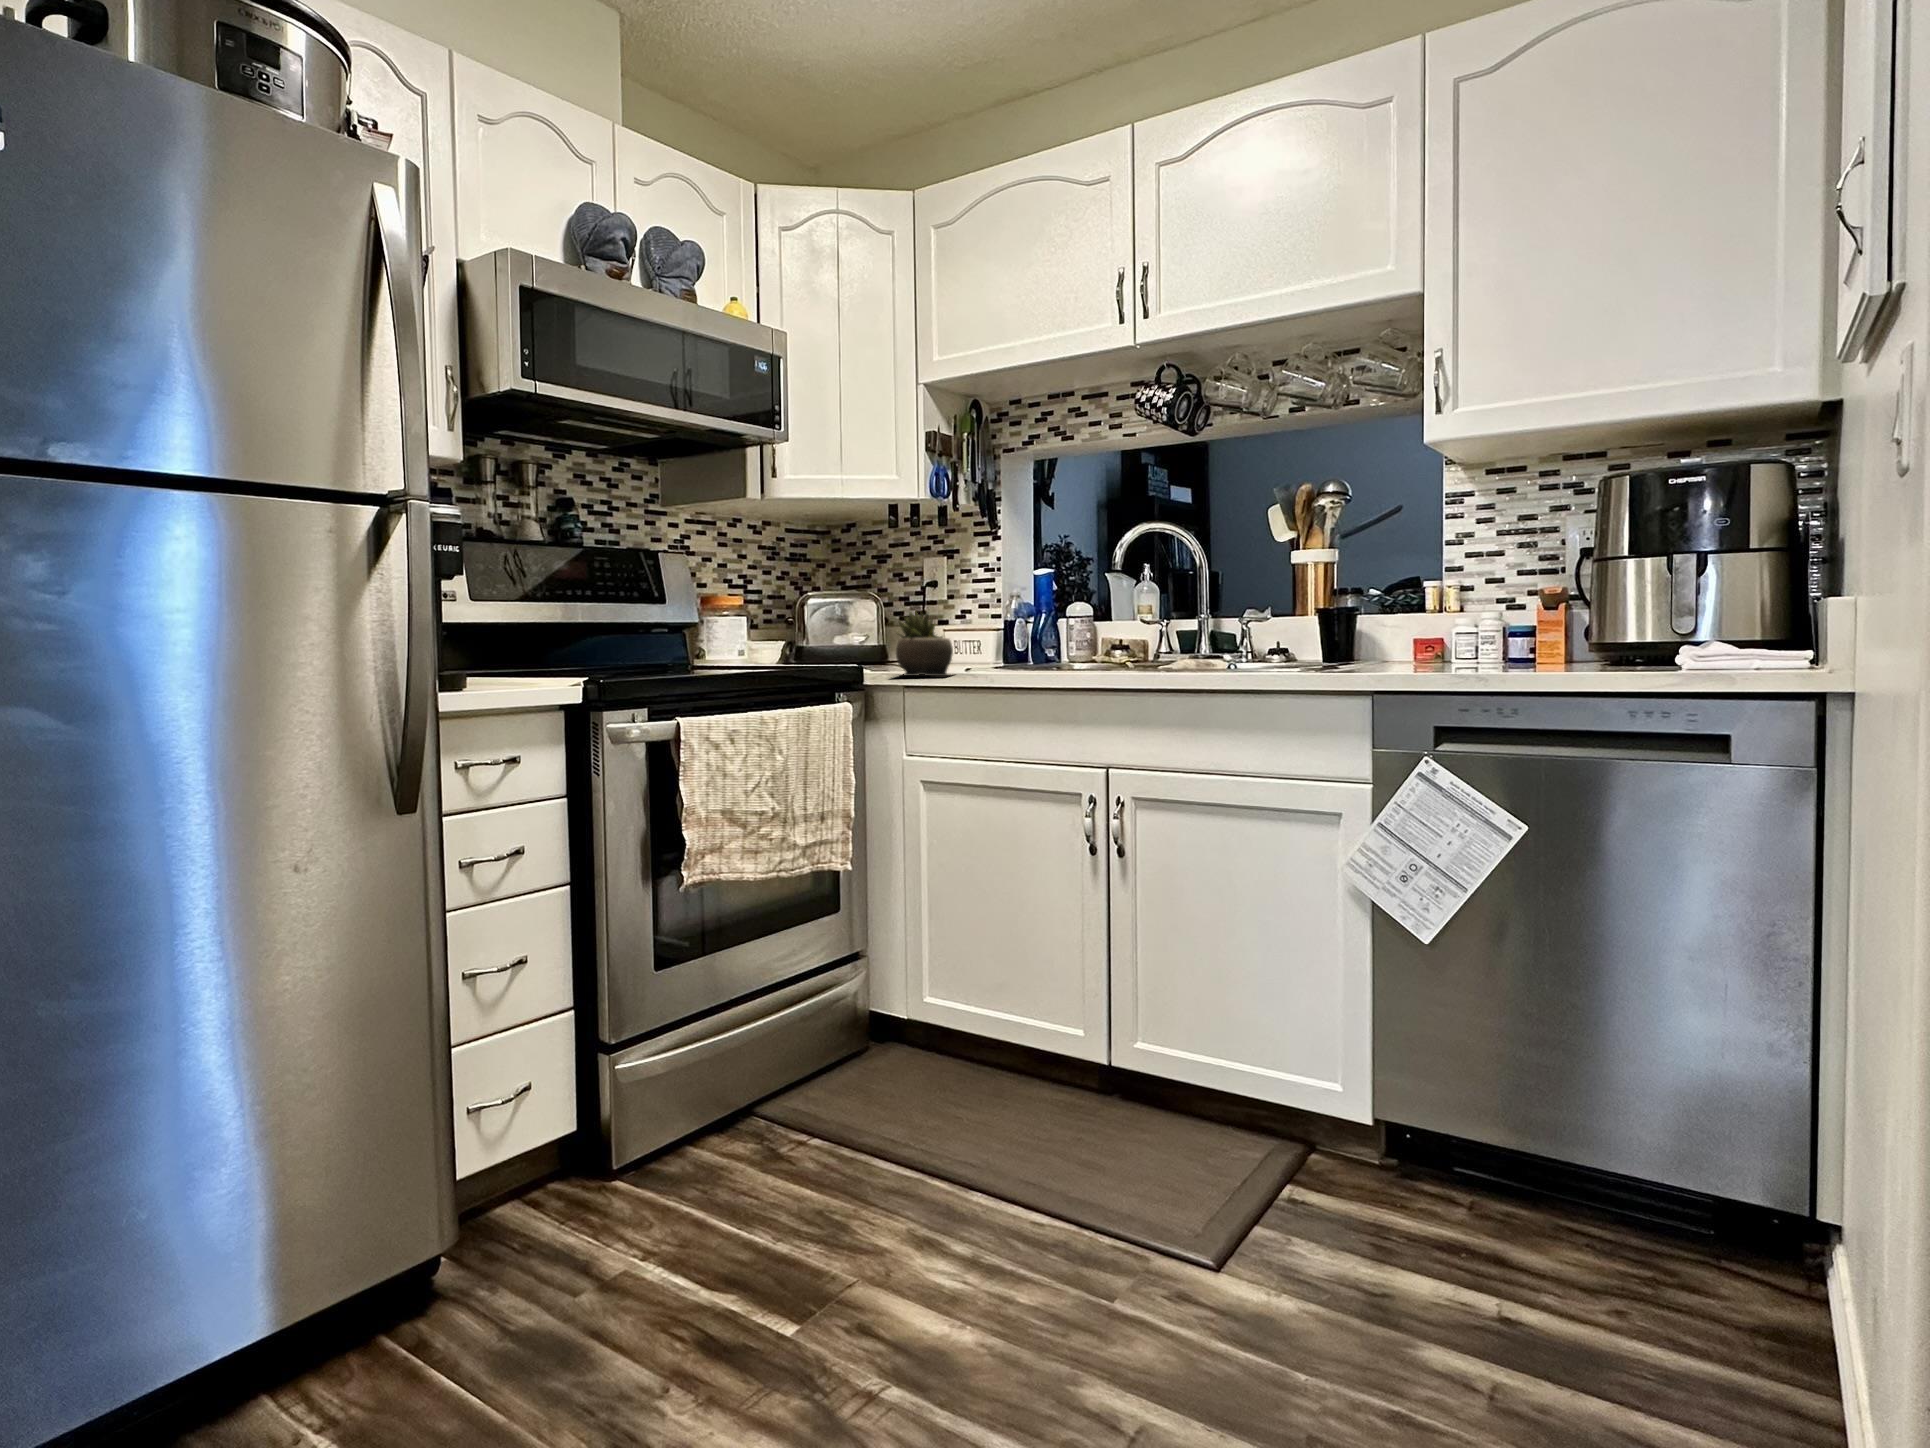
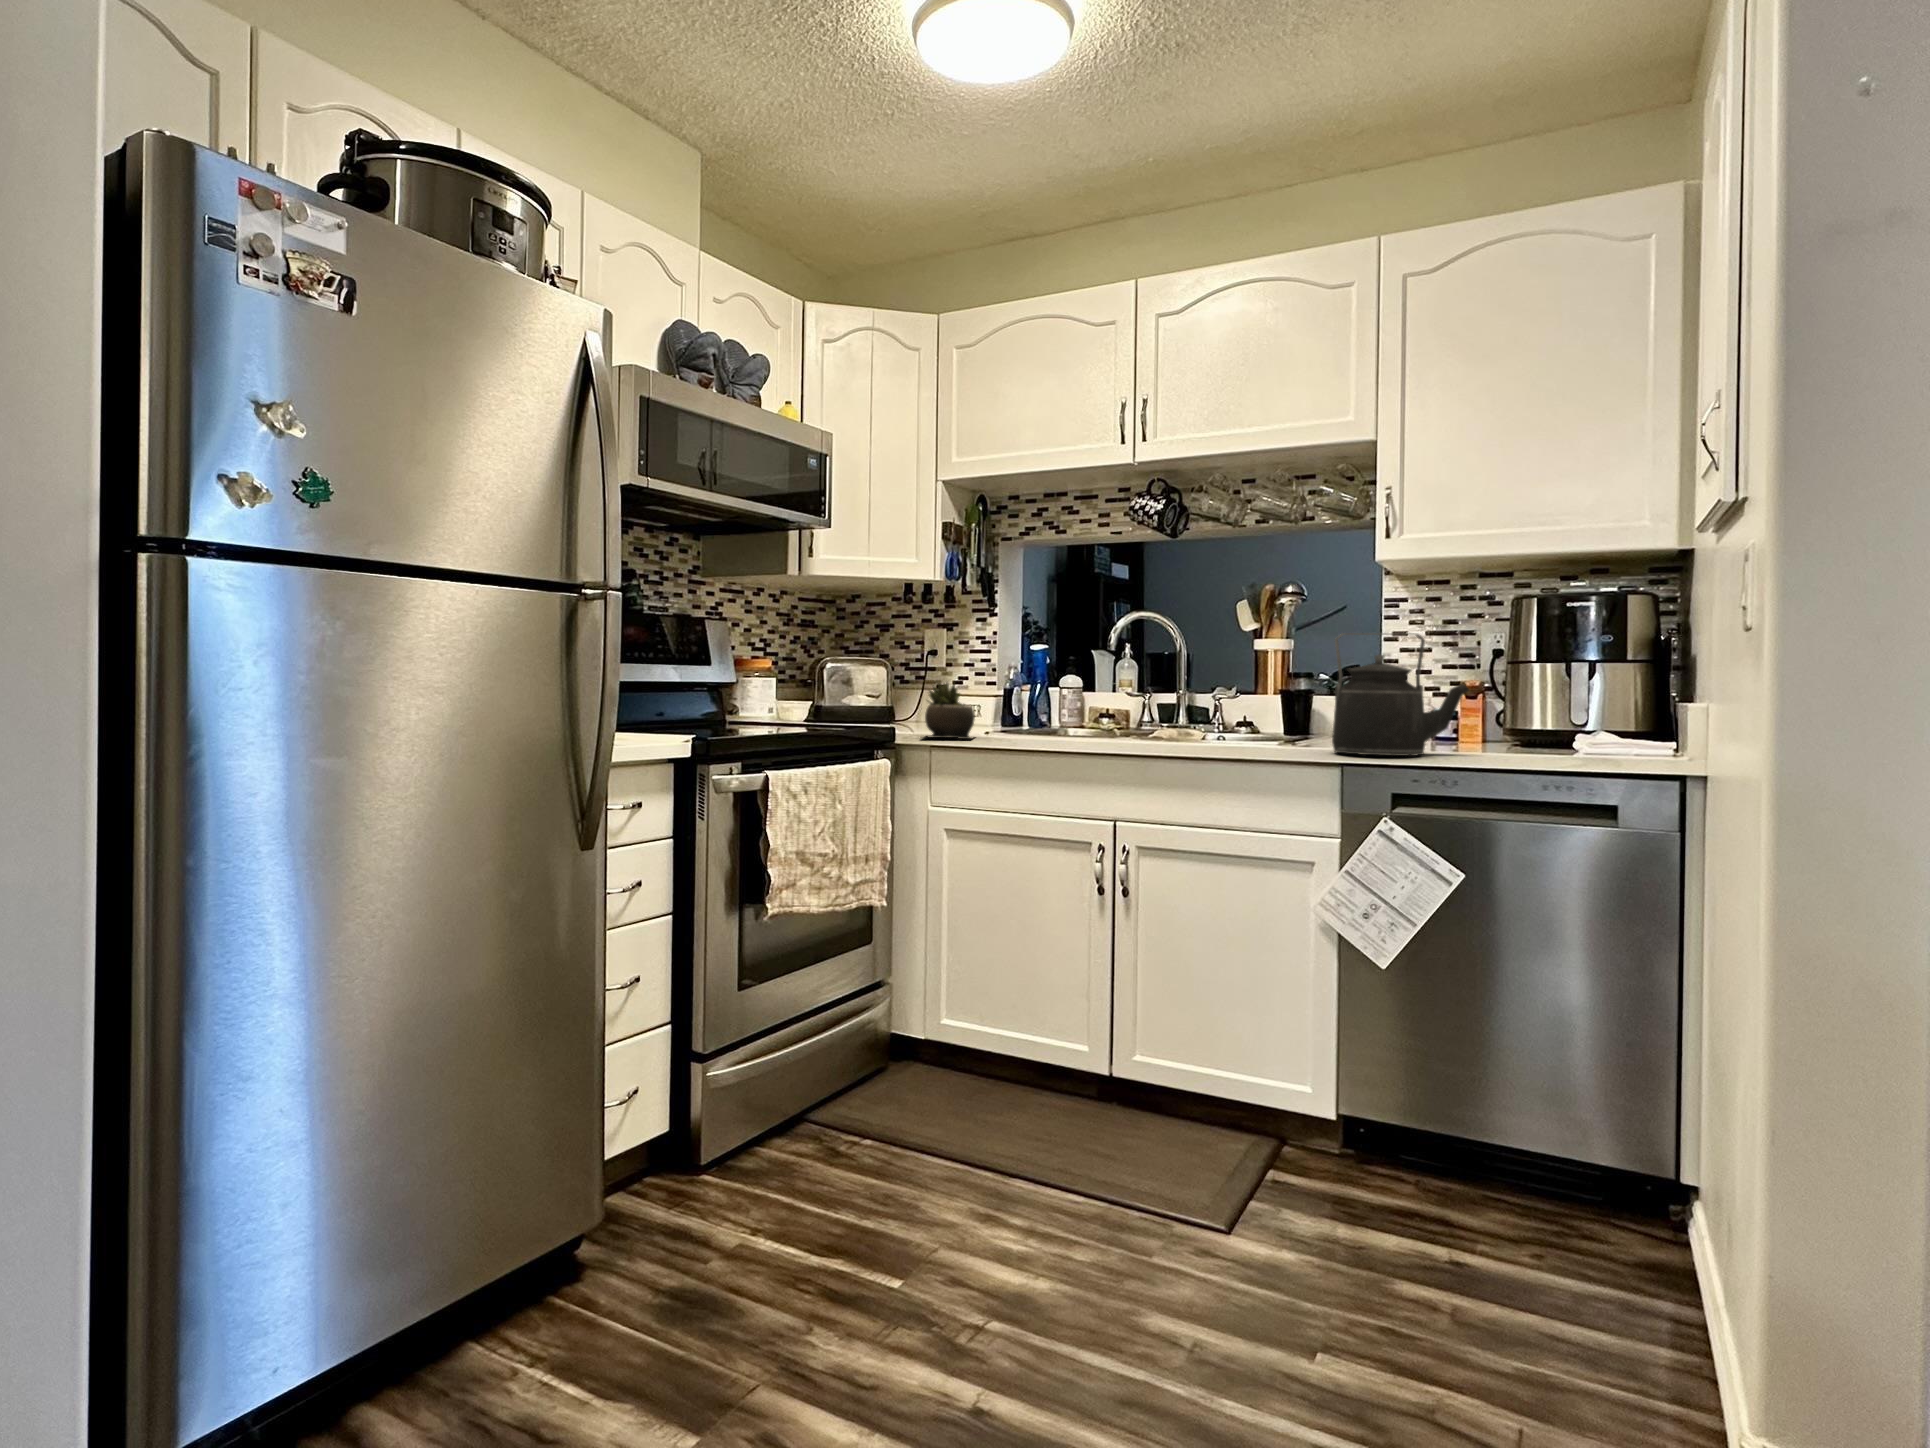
kettle: none [1362,526,1537,679] -> present [1332,633,1469,756]

